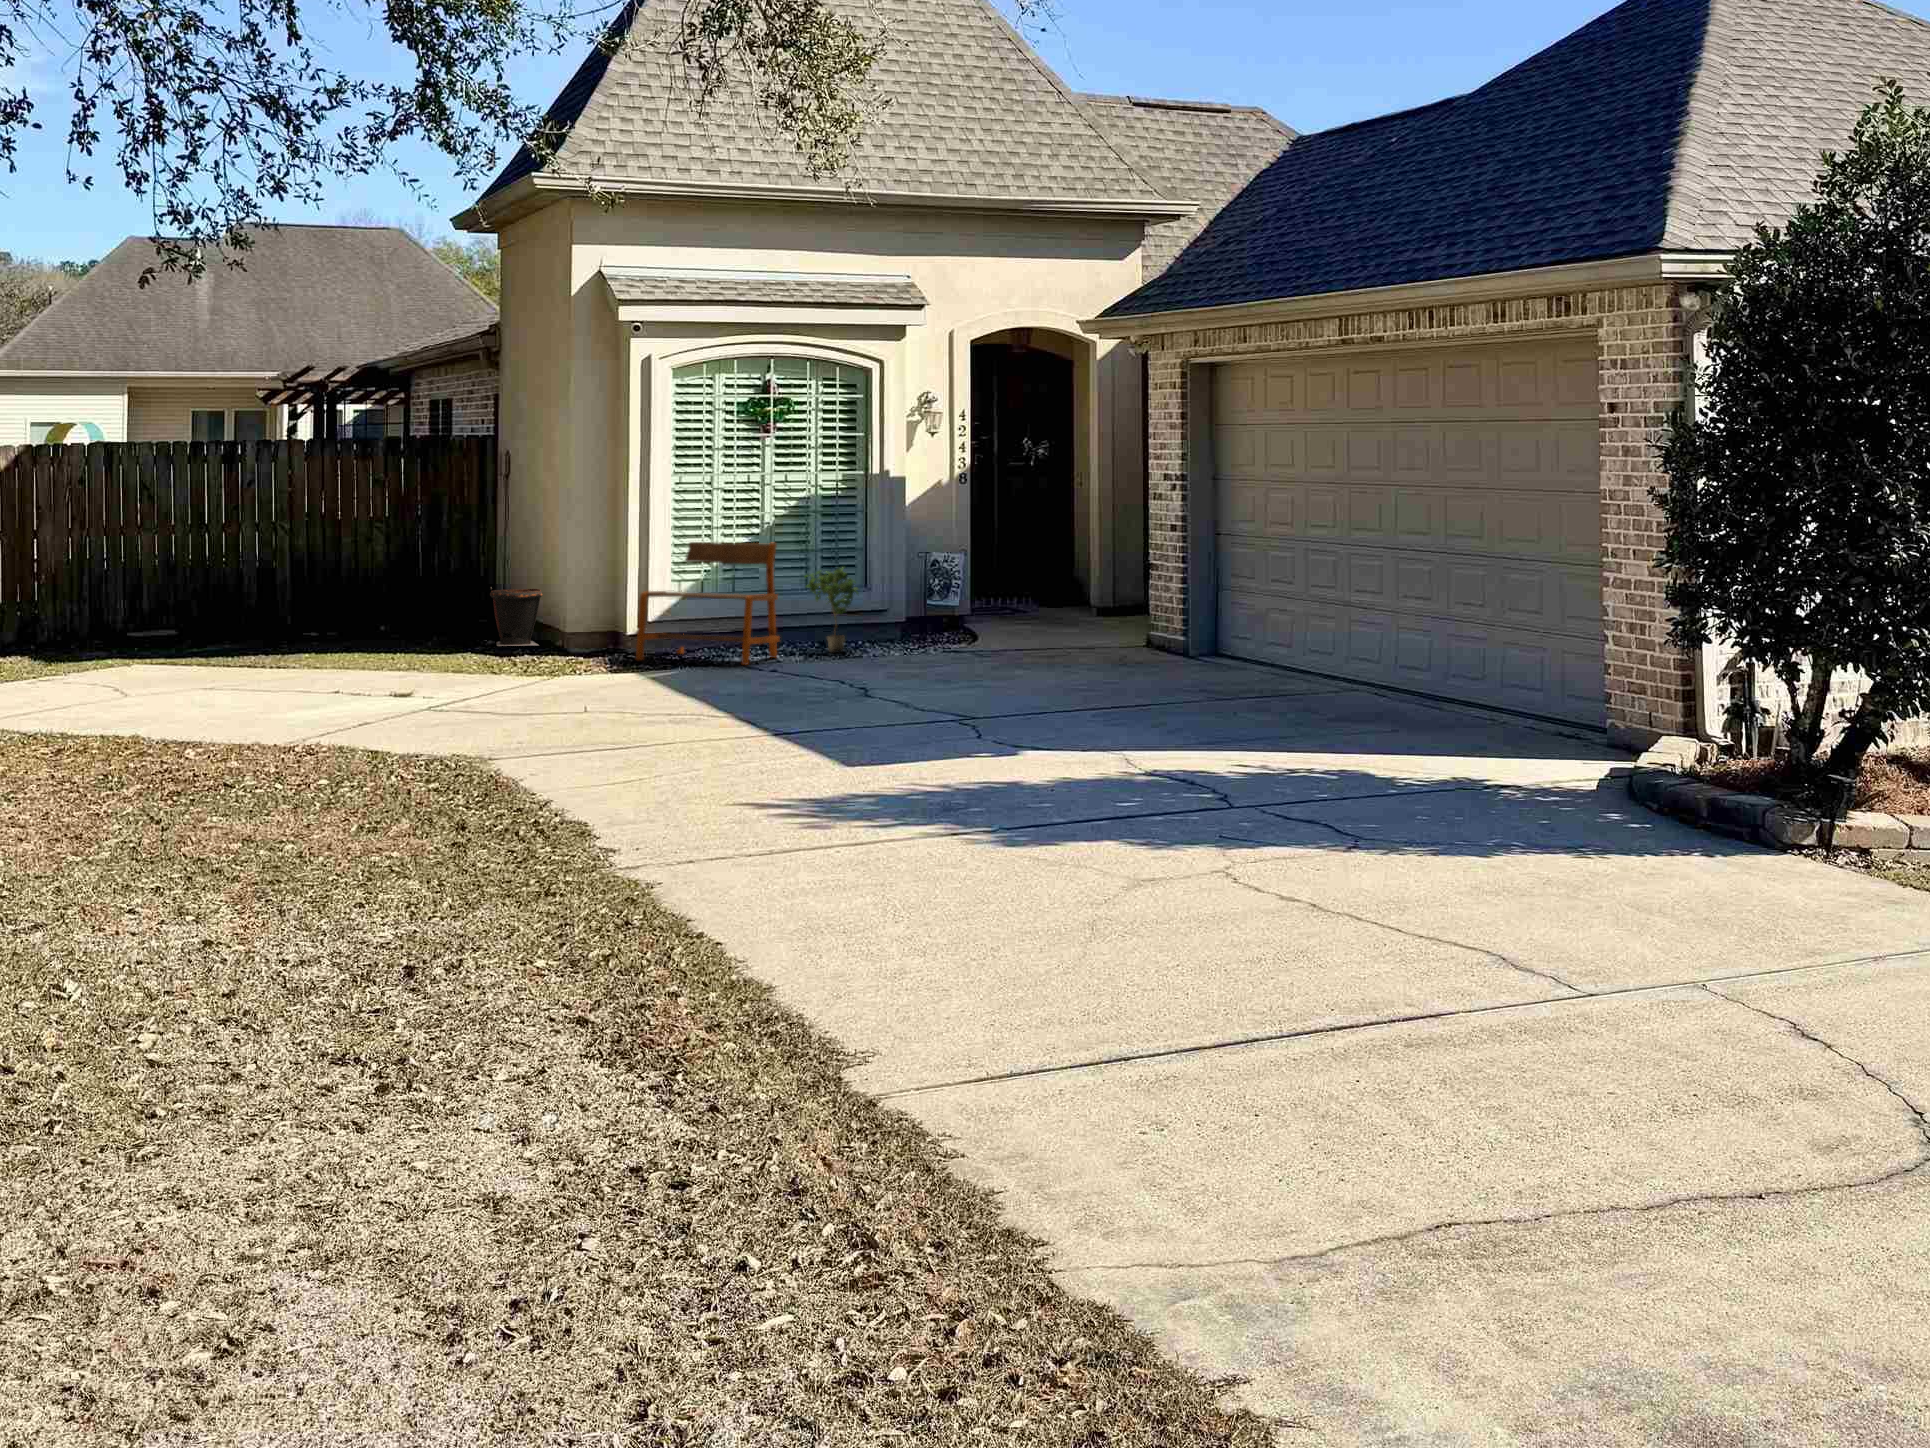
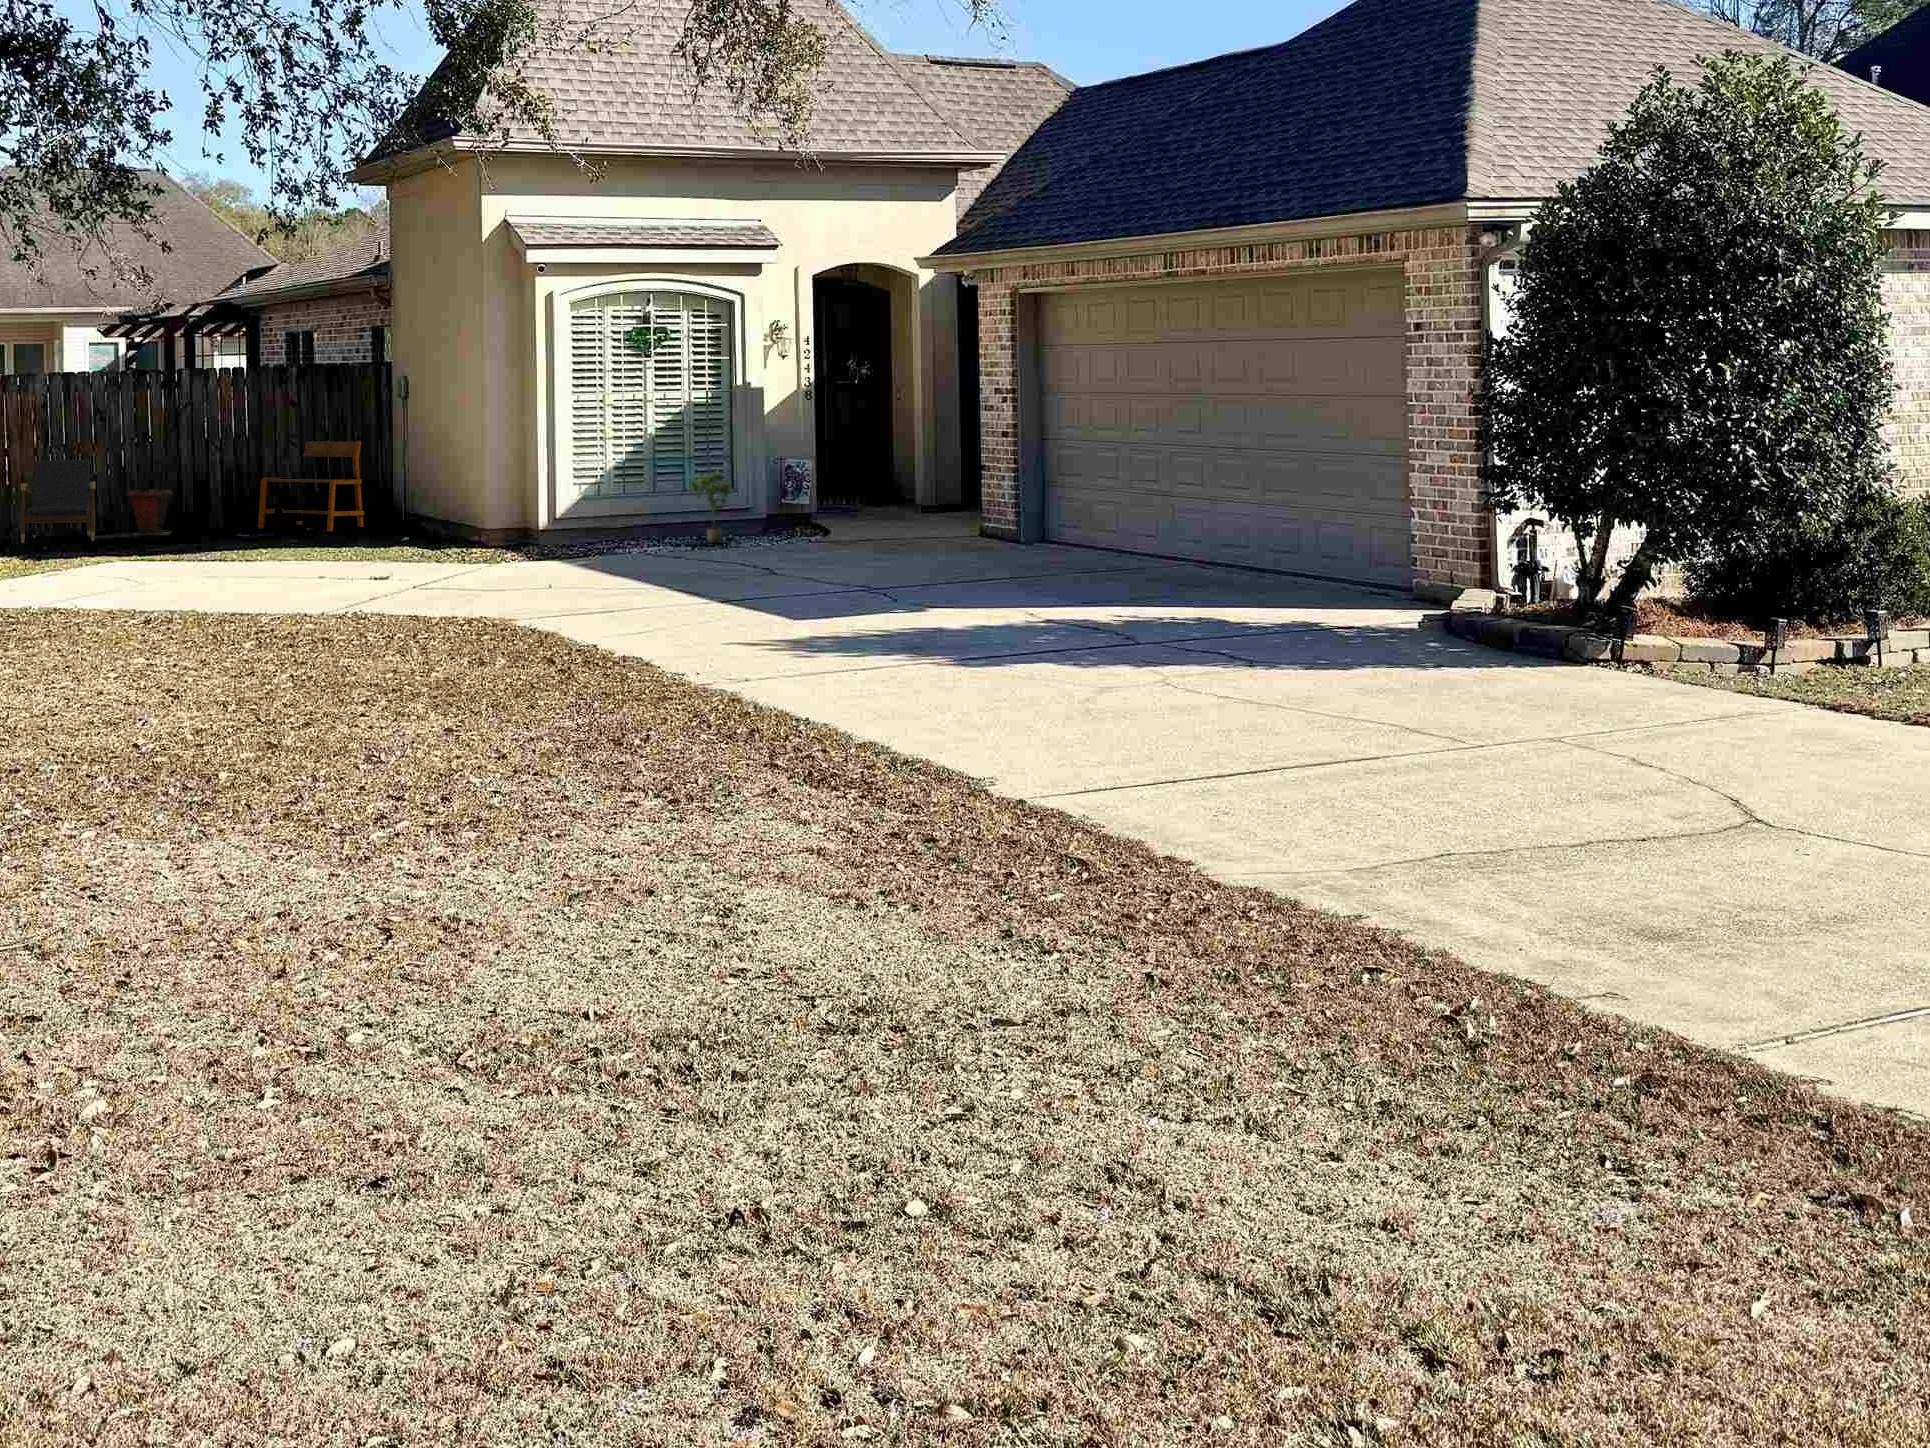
bench: present [636,542,780,665] -> present [258,441,364,531]
lounge chair: none [43,545,139,641] -> present [20,460,96,543]
trash can: present [490,587,543,646] -> present [128,489,172,535]

